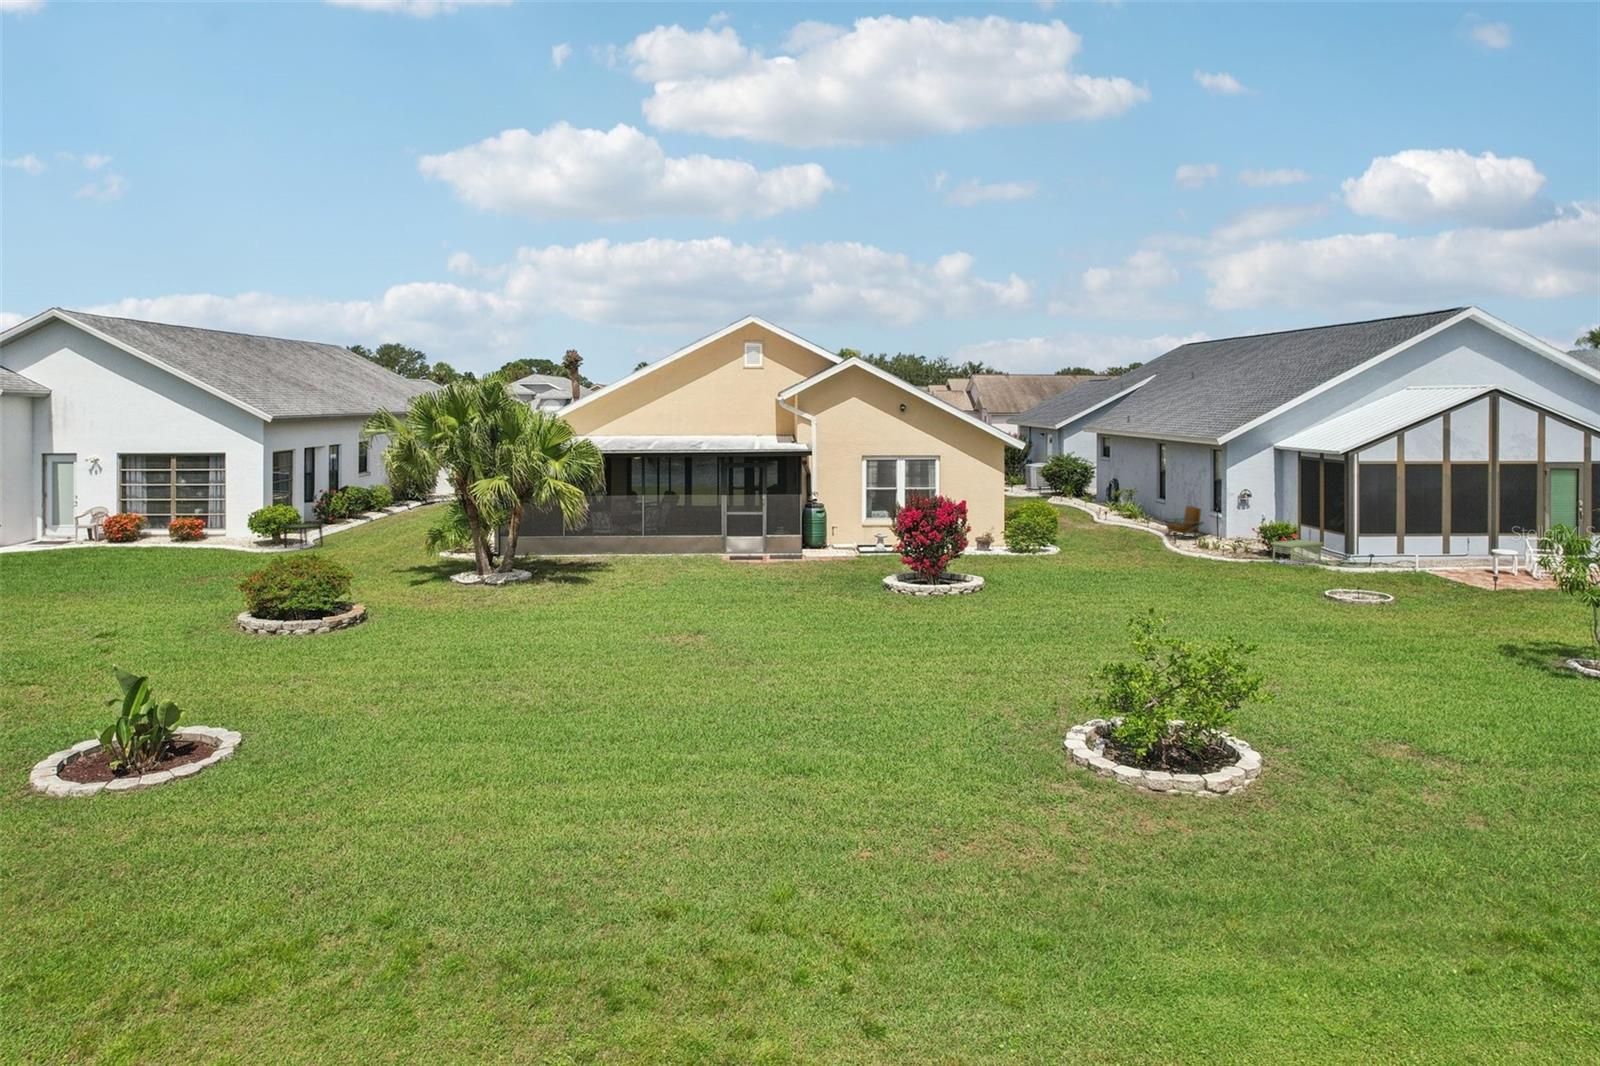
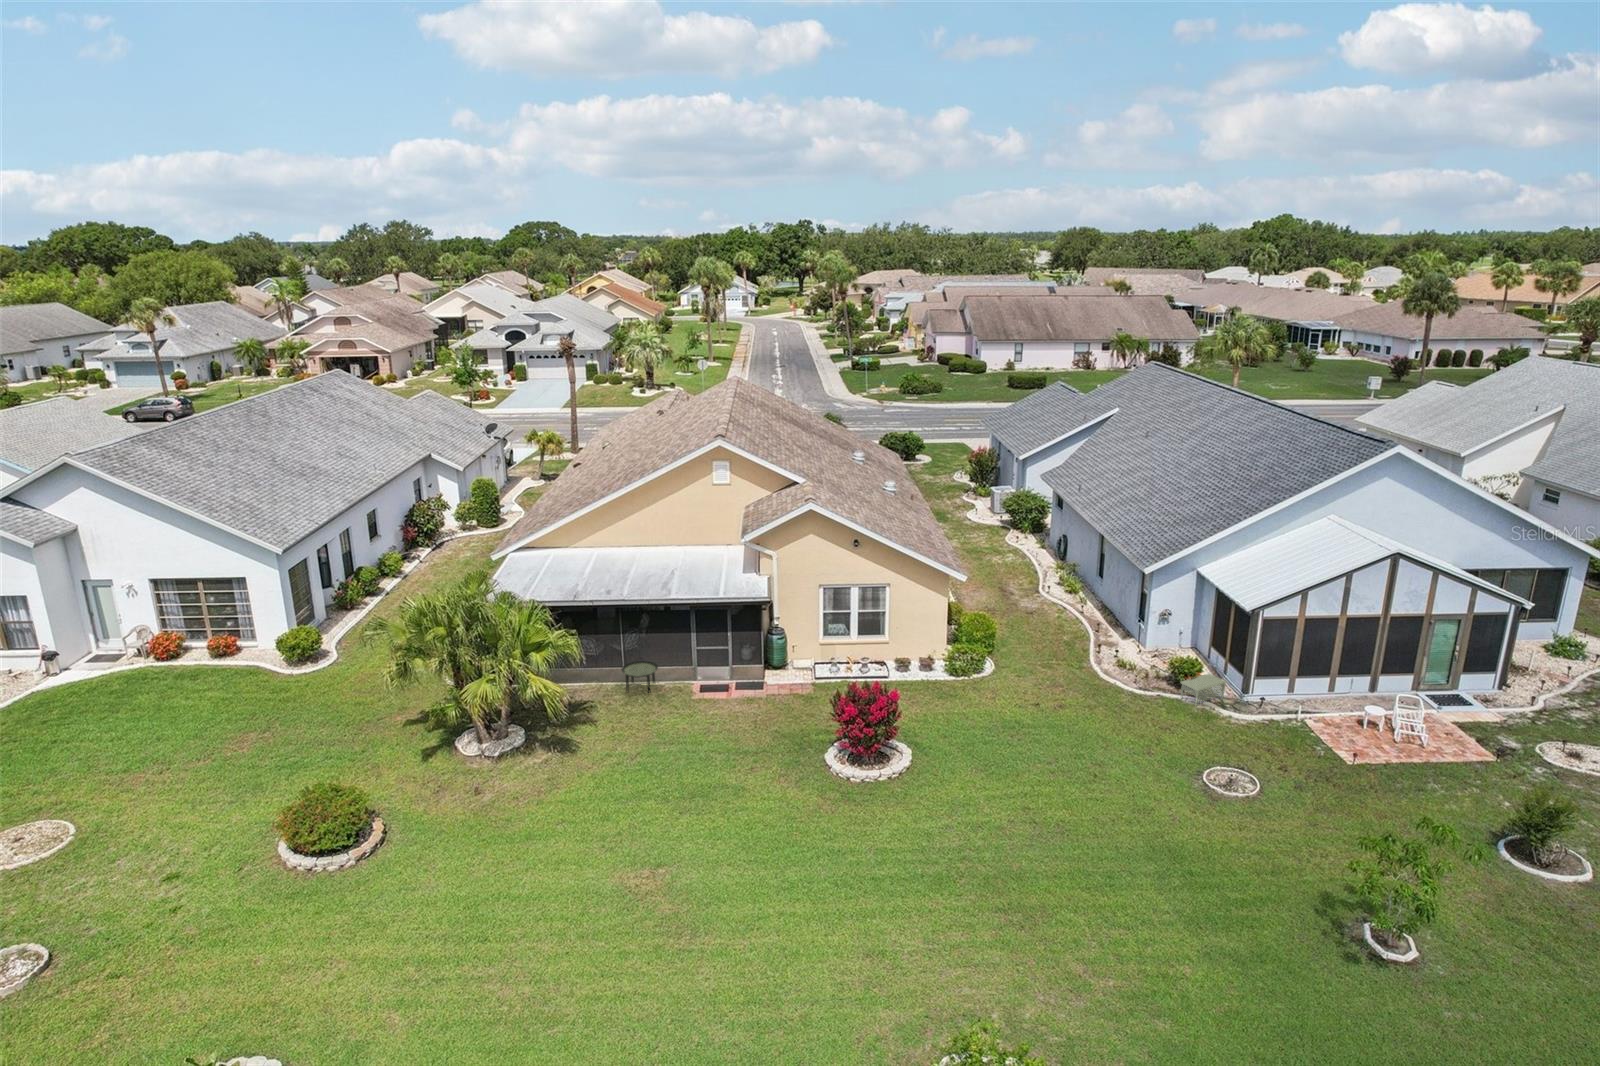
lounge chair: present [1165,506,1204,540] -> none [1097,604,1132,639]
round table: present [282,522,323,548] -> present [622,661,658,692]

